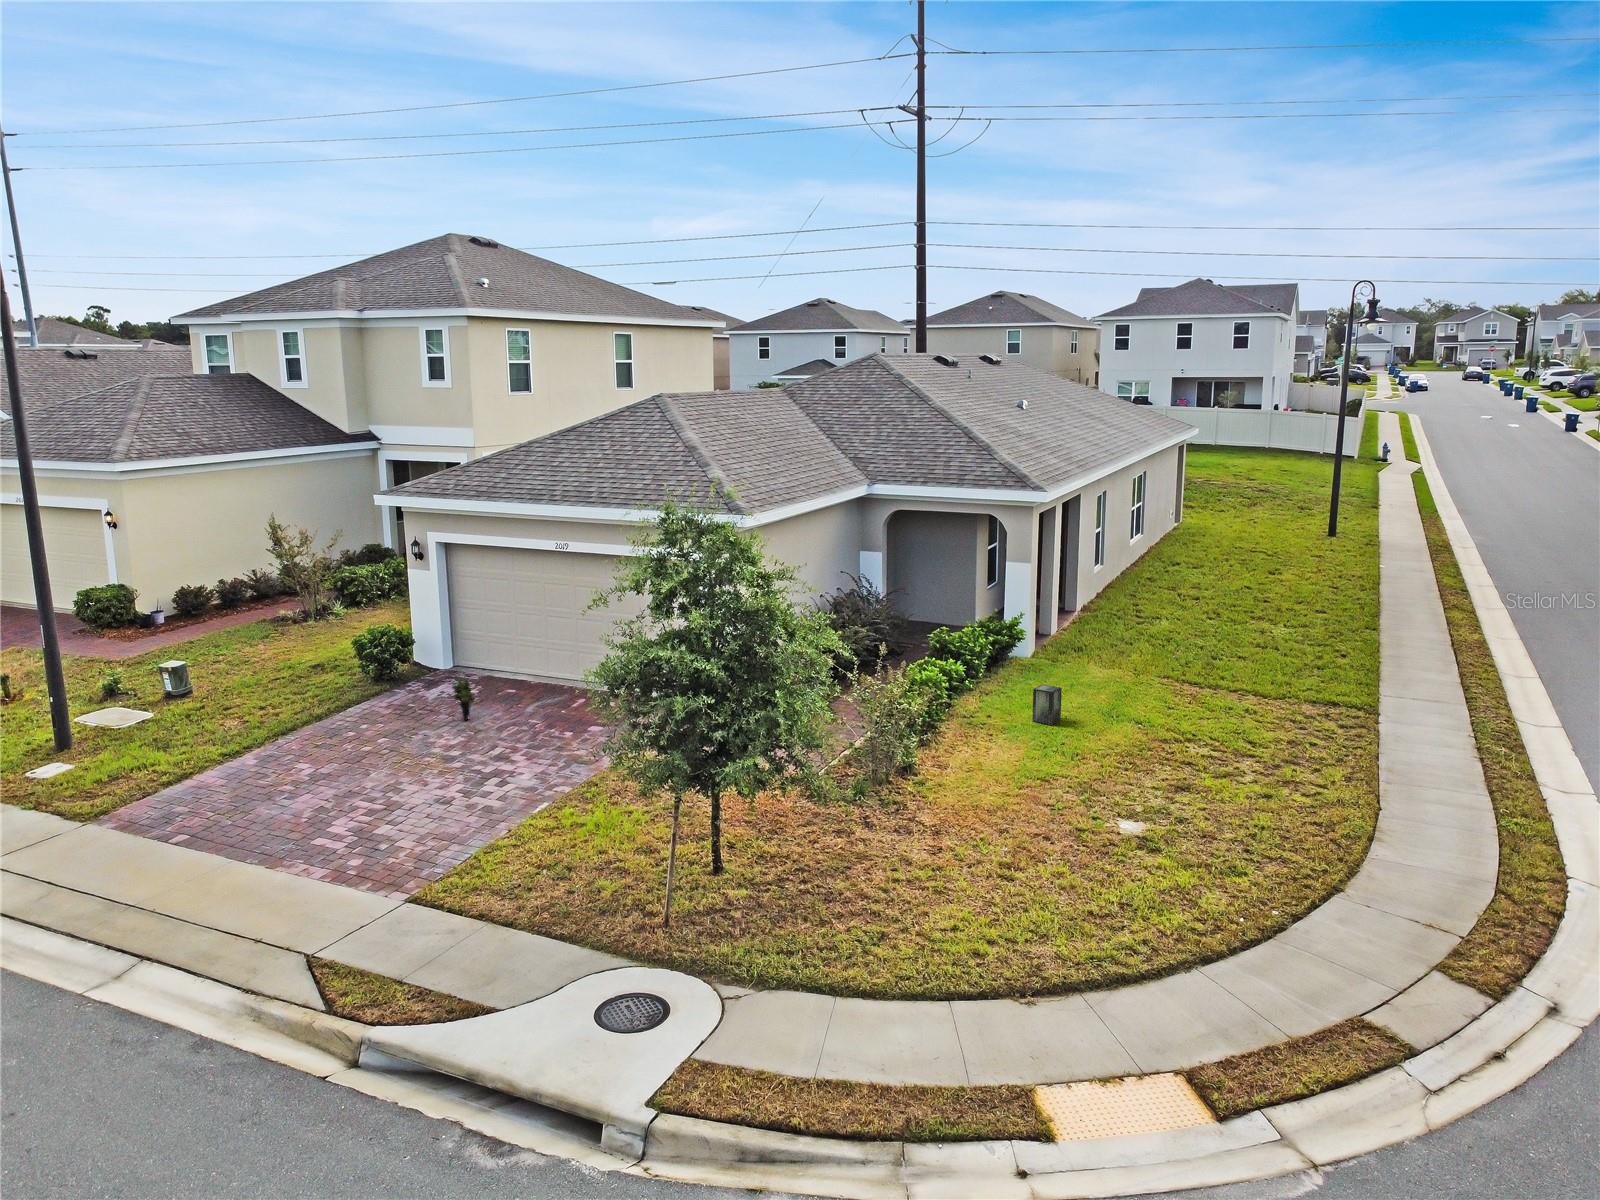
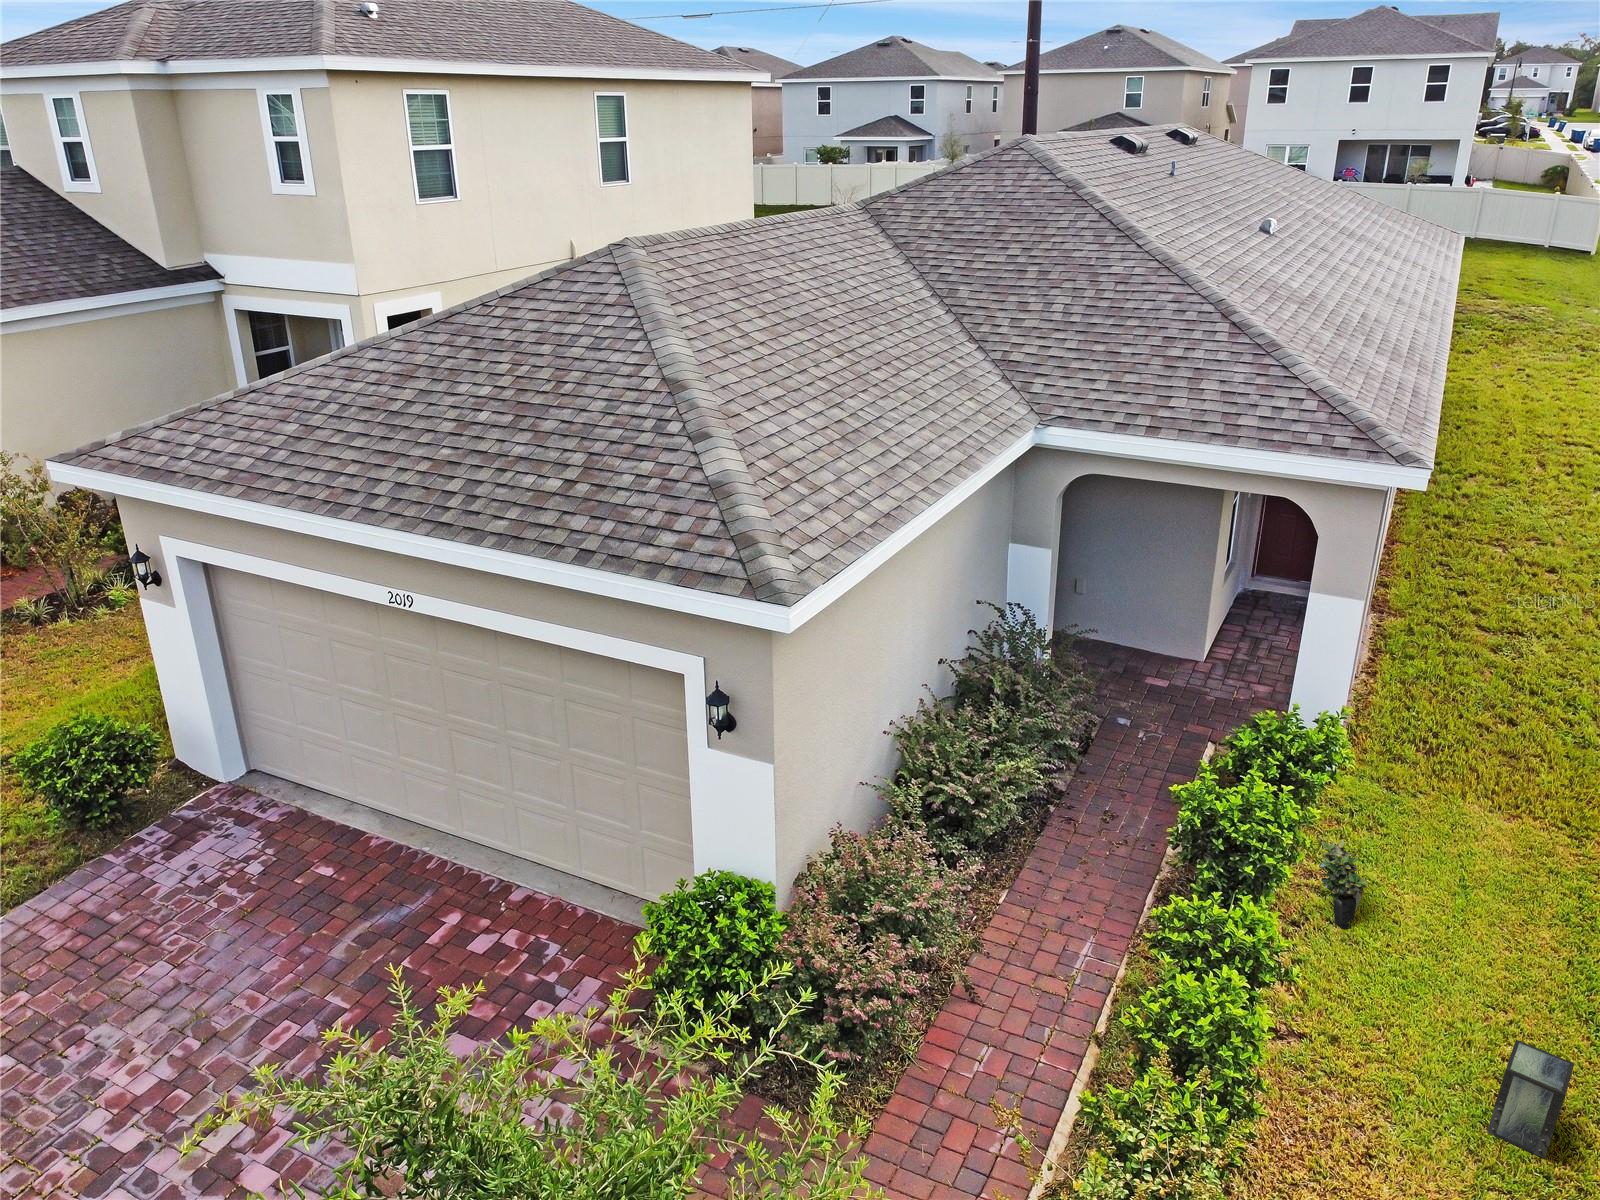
potted plant: present [452,678,475,720] -> present [1320,840,1367,929]

